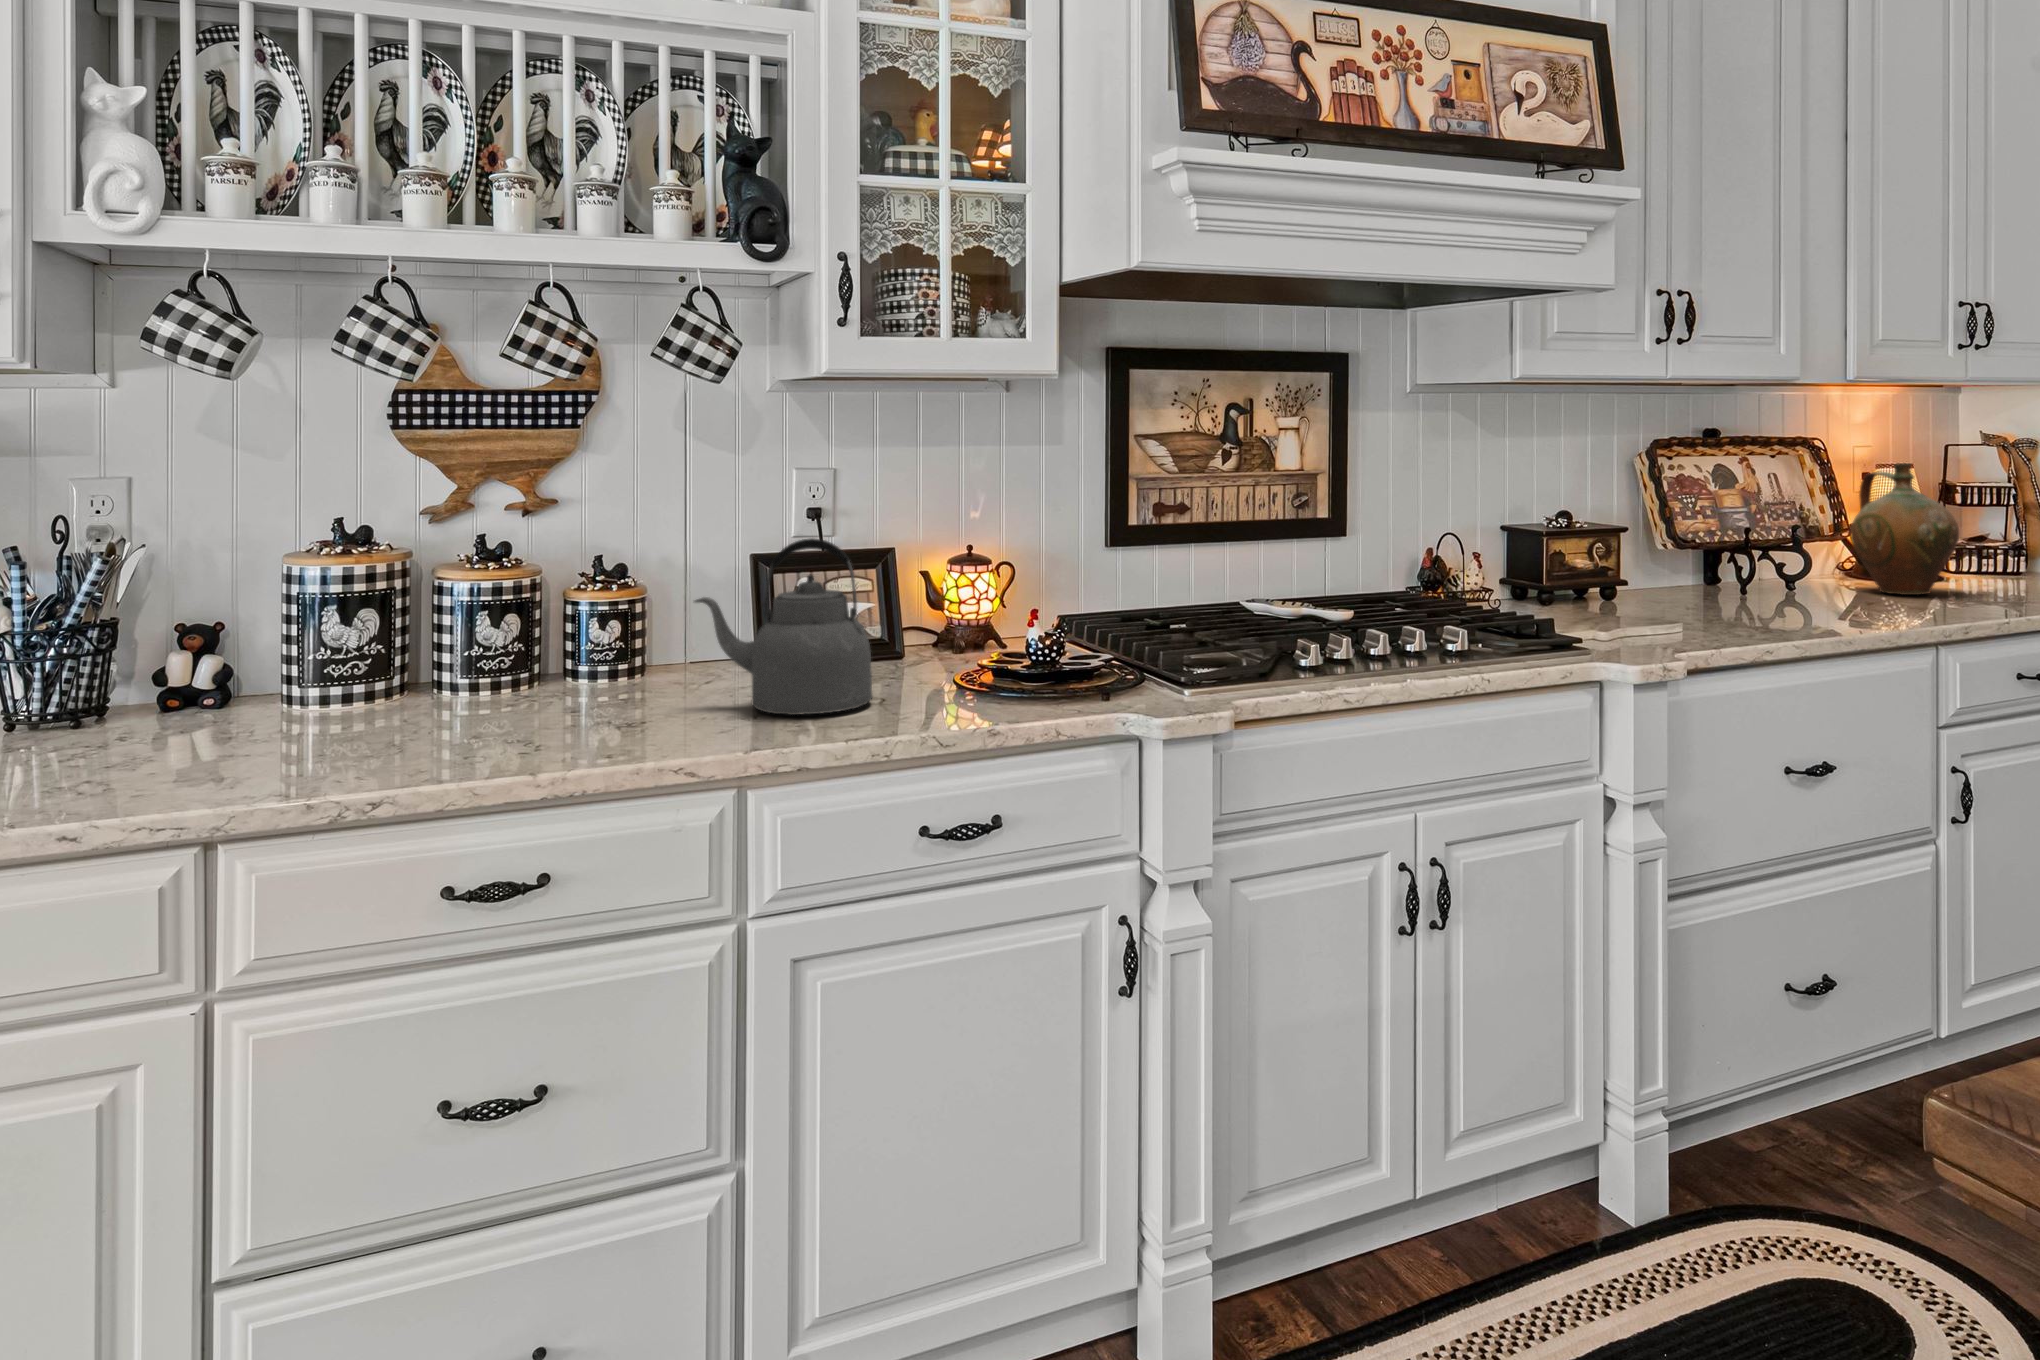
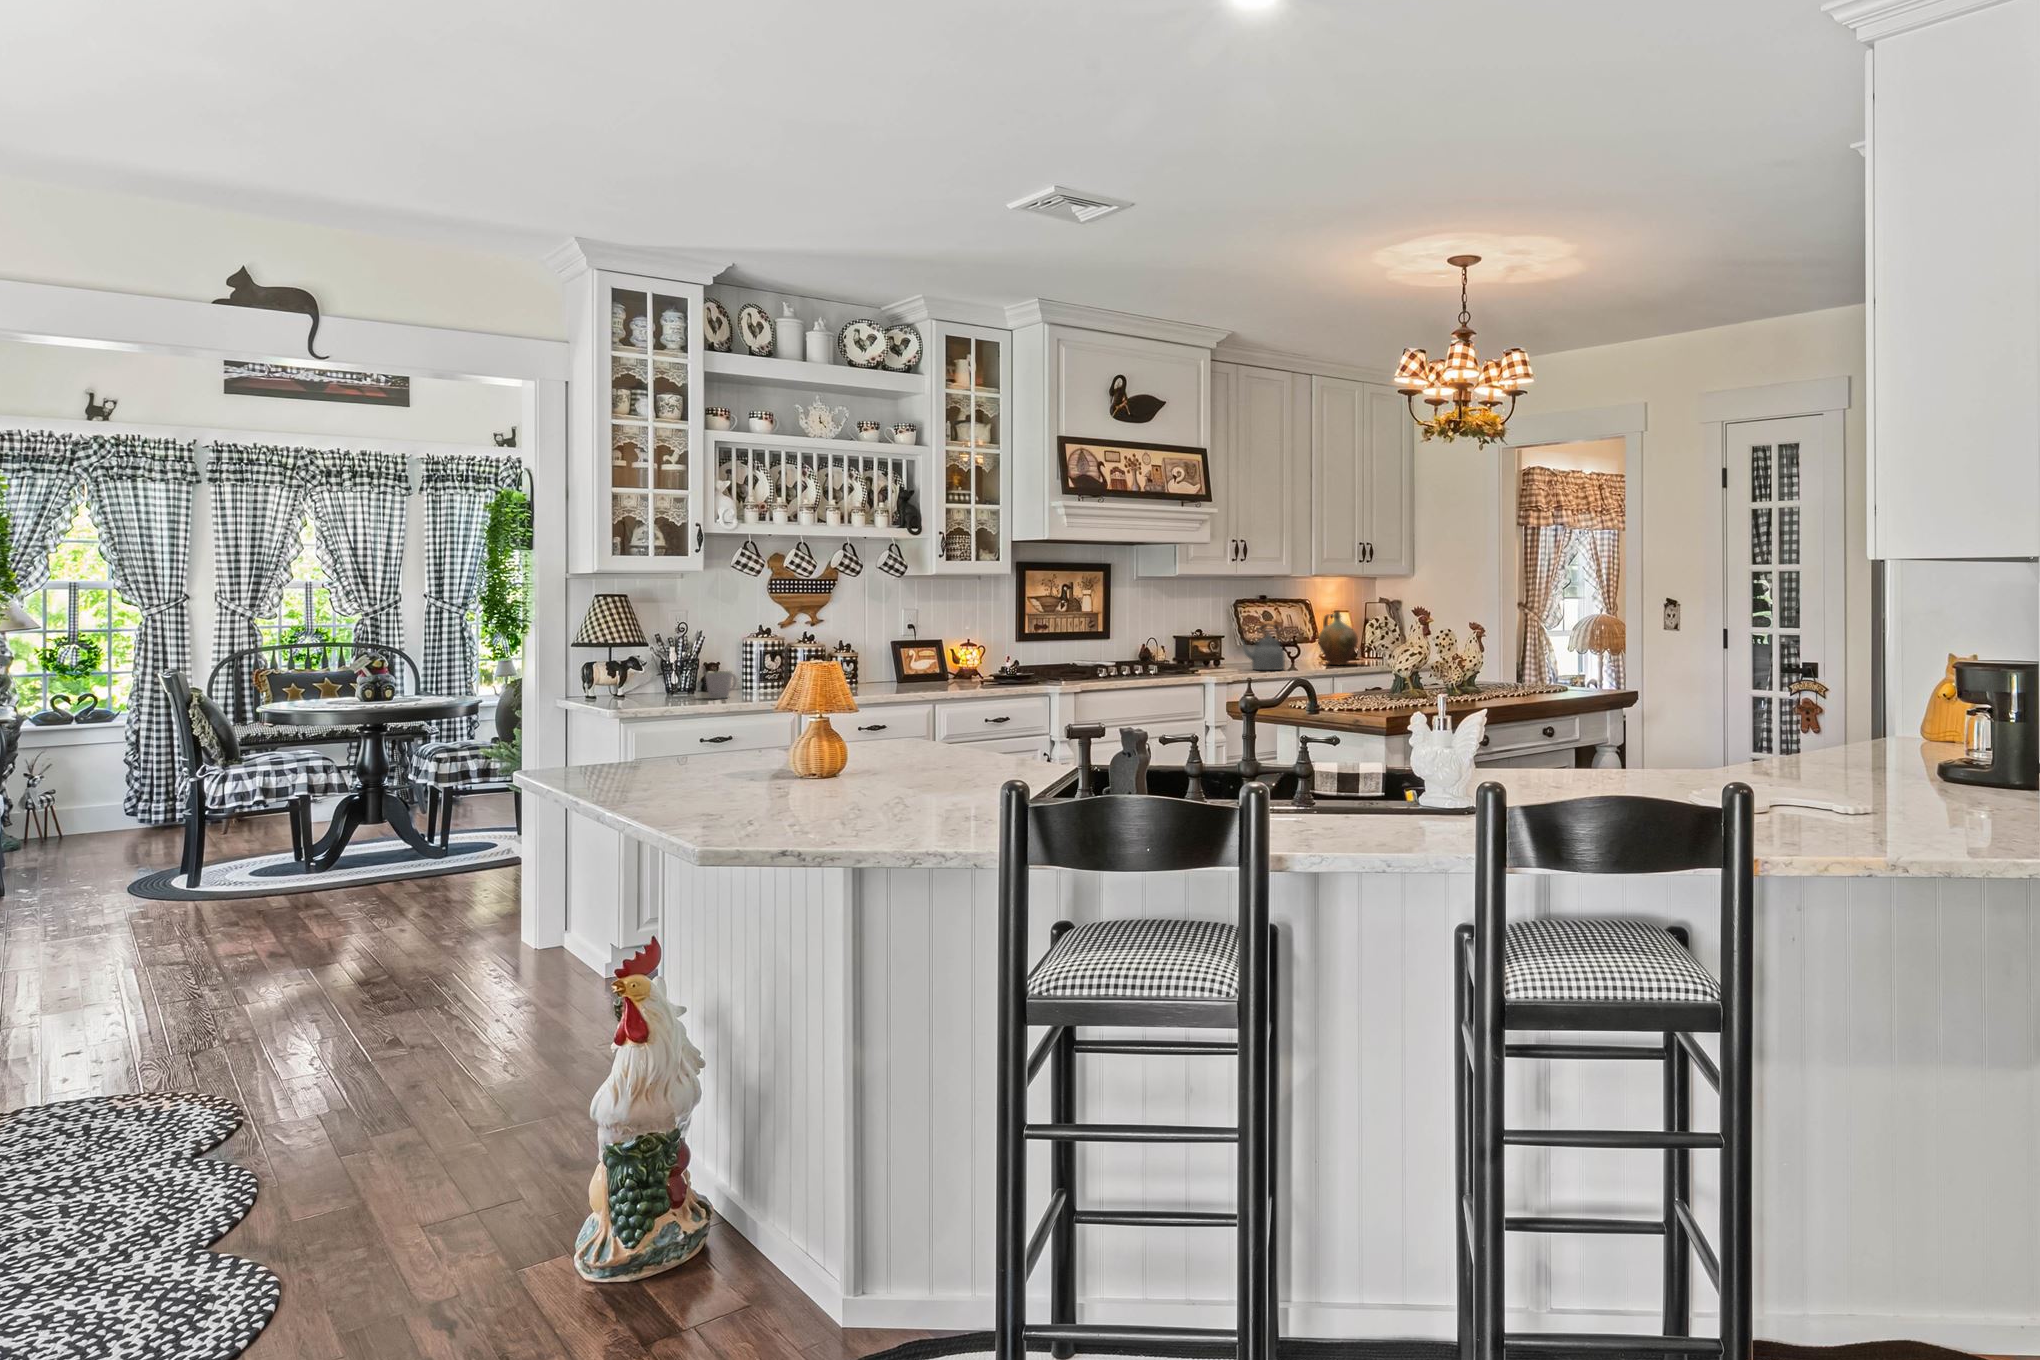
kettle: present [694,538,872,715] -> present [1242,624,1285,670]
mug: none [23,665,157,759] -> present [705,671,737,699]

